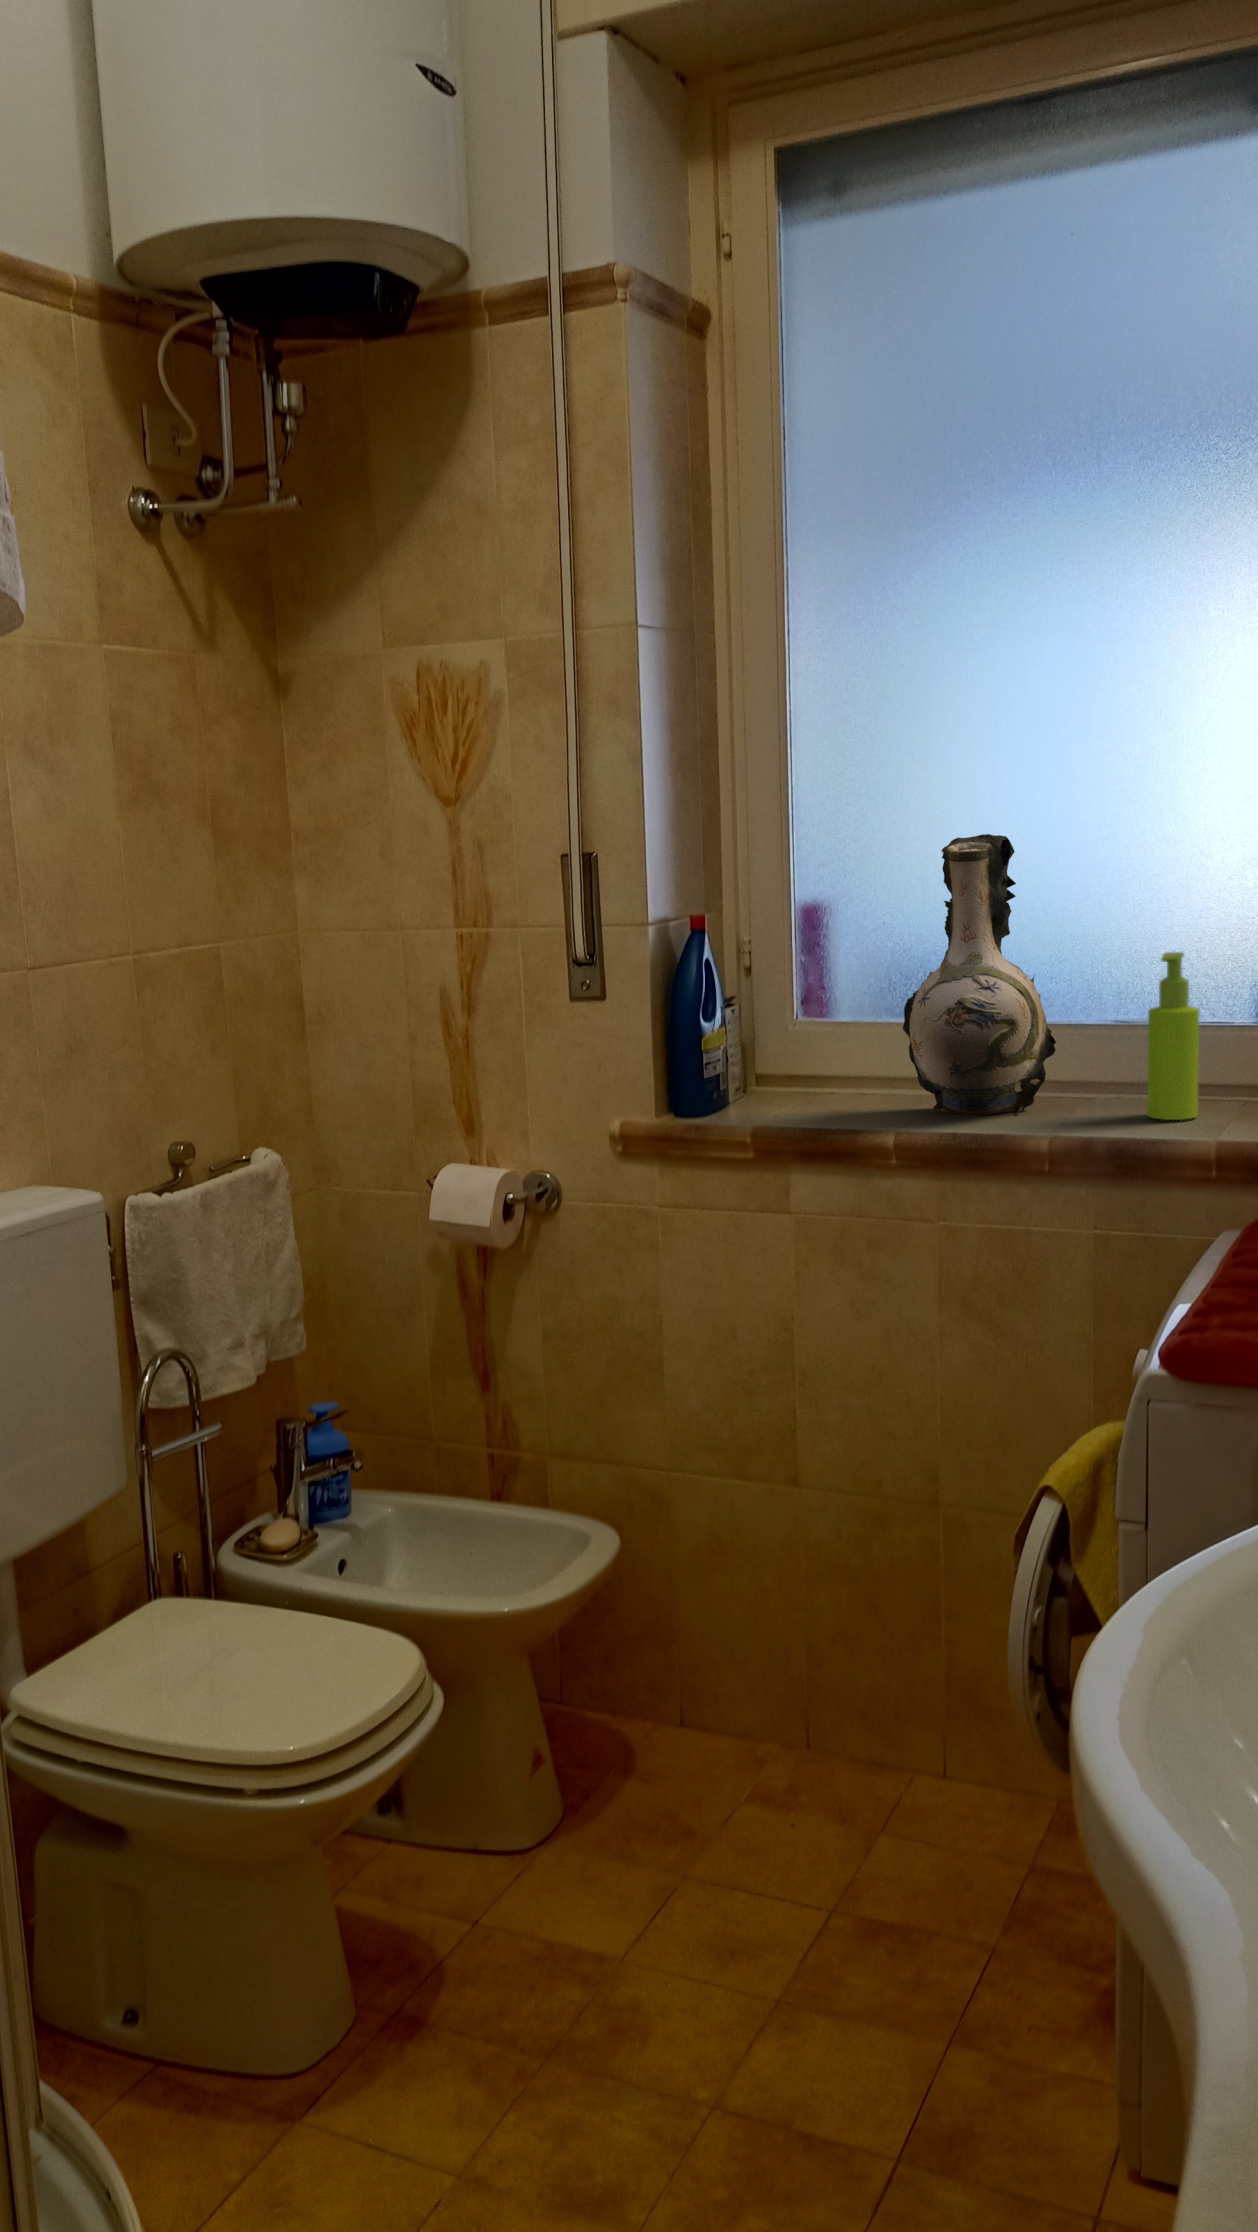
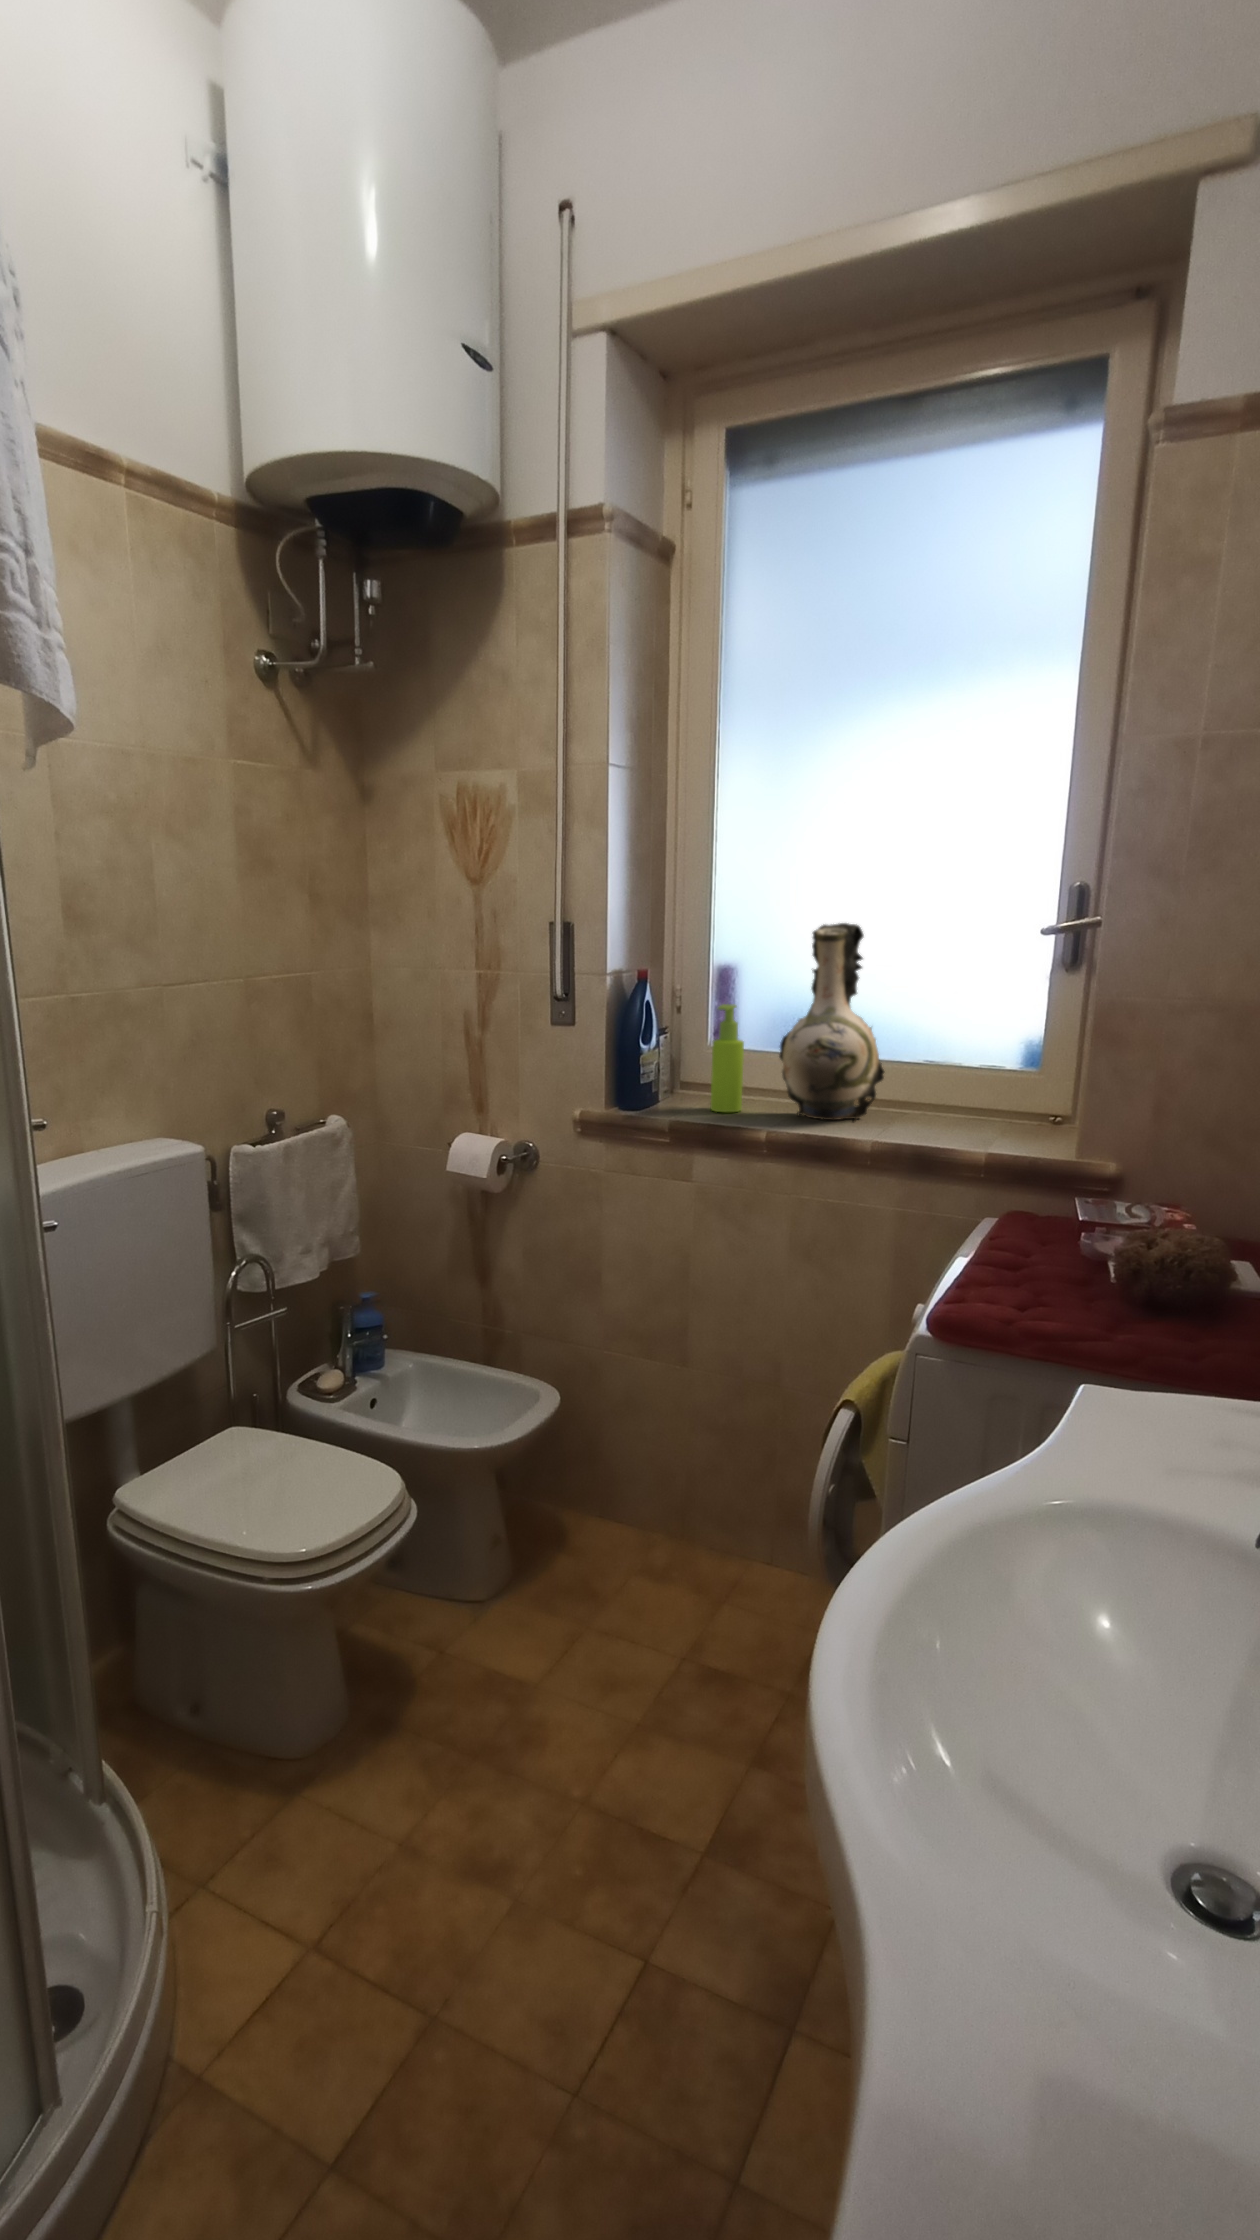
soap dispenser: present [1147,952,1199,1120] -> present [711,1004,744,1112]

